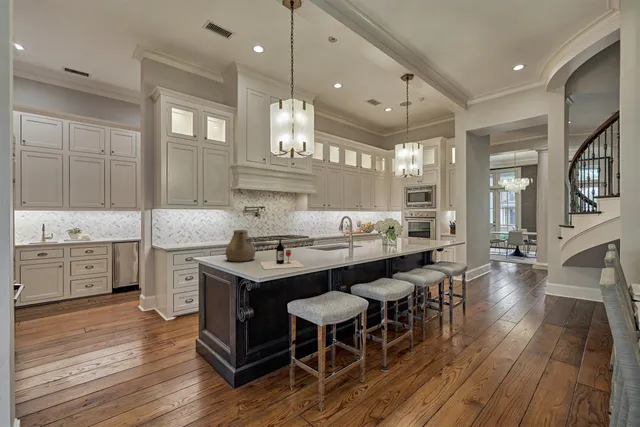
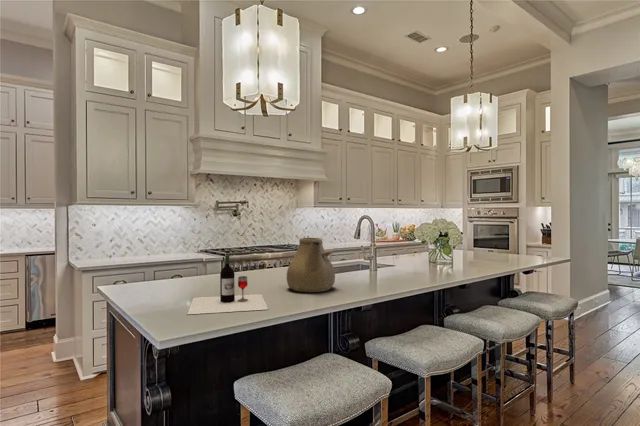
teapot: present [226,230,255,262] -> present [287,238,335,292]

